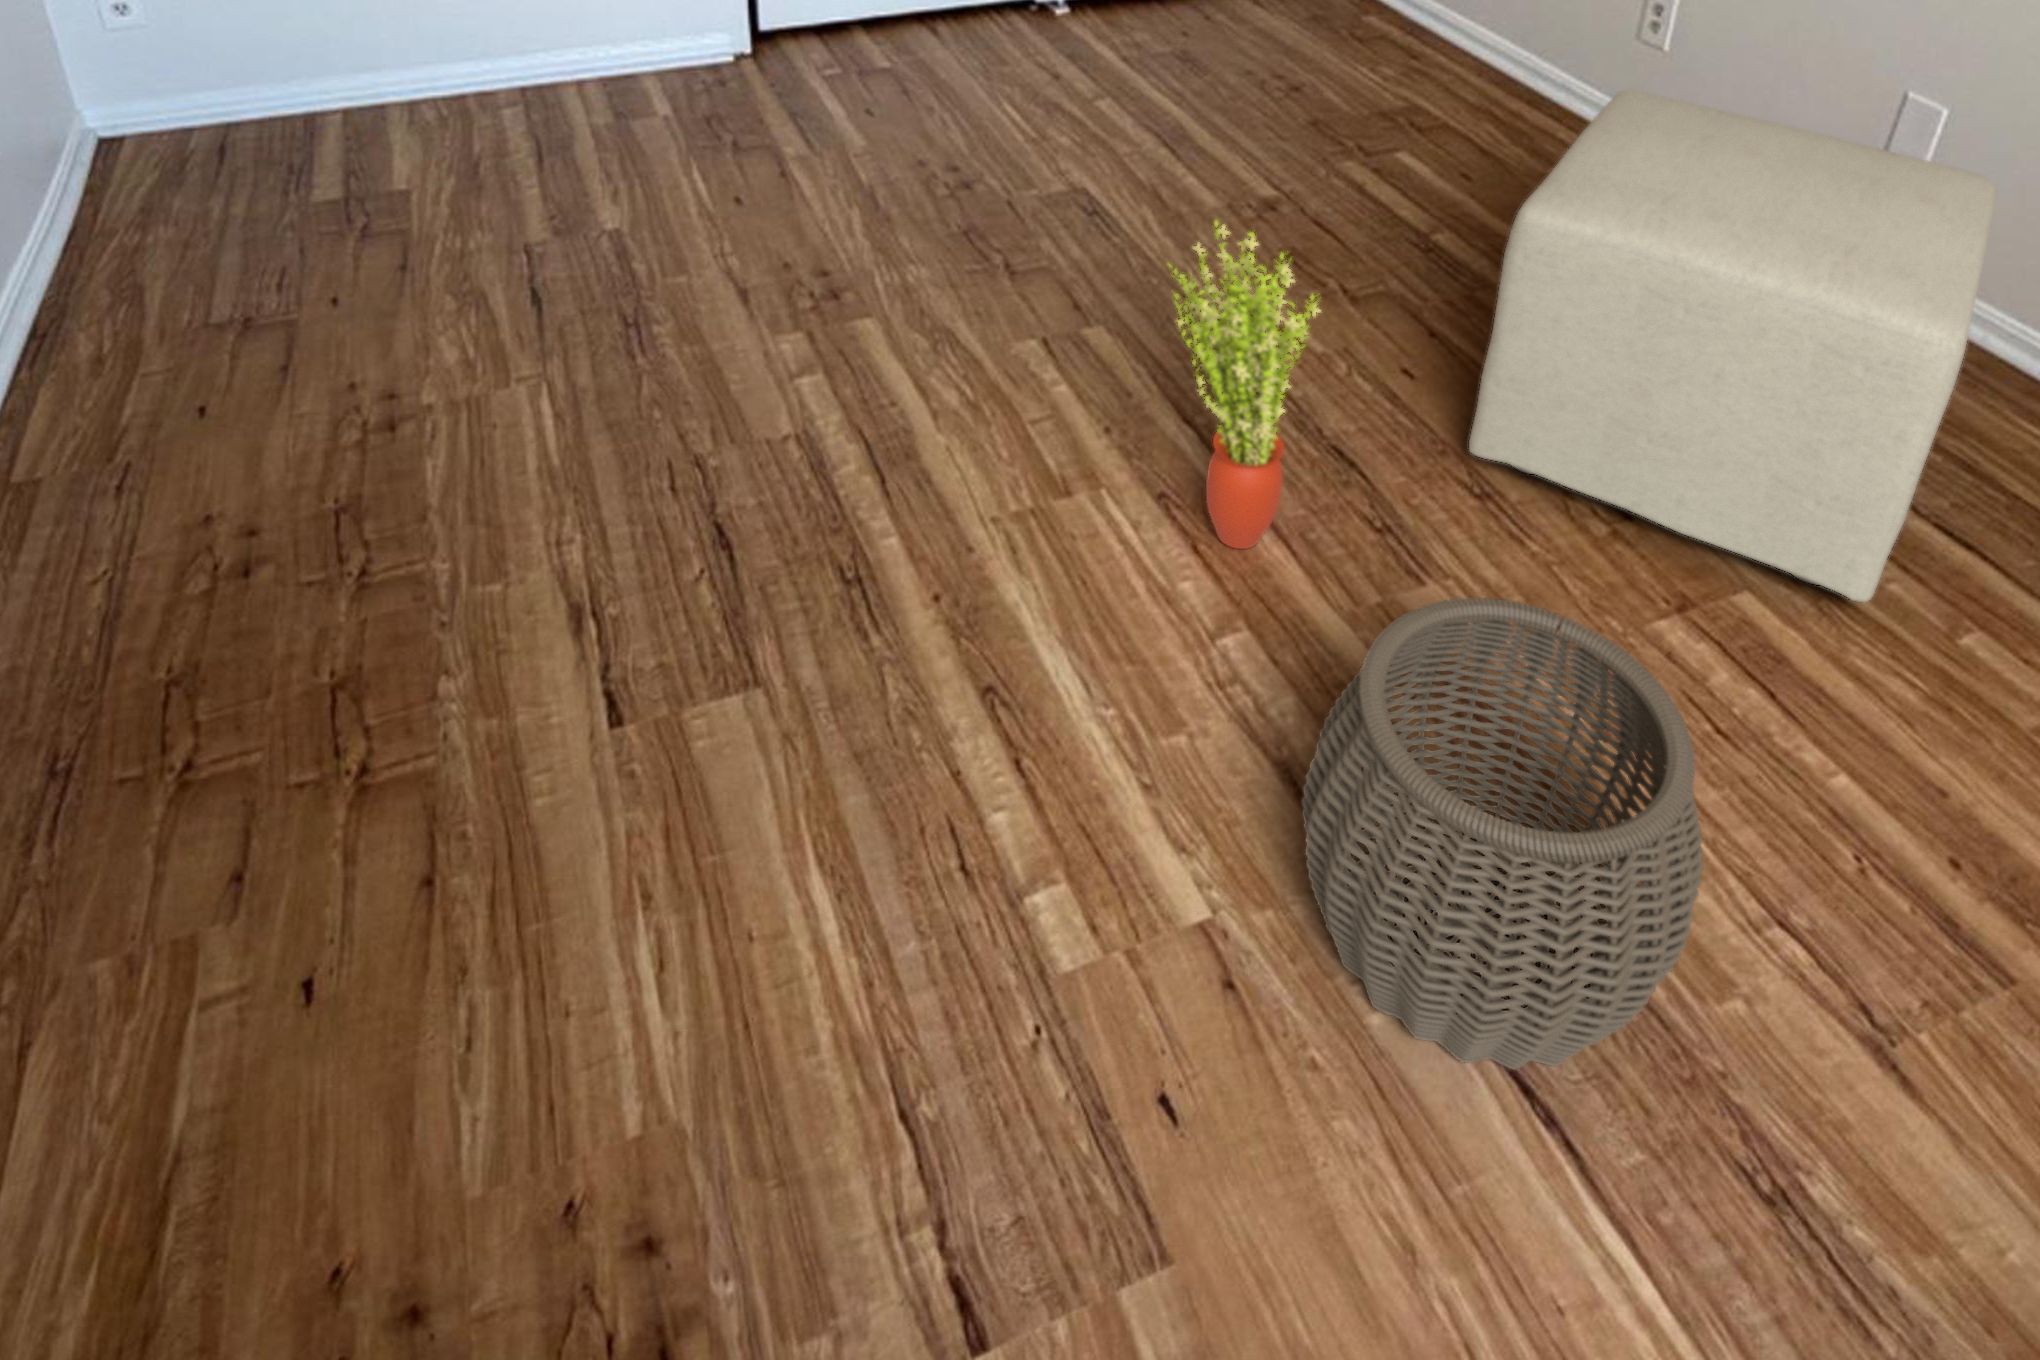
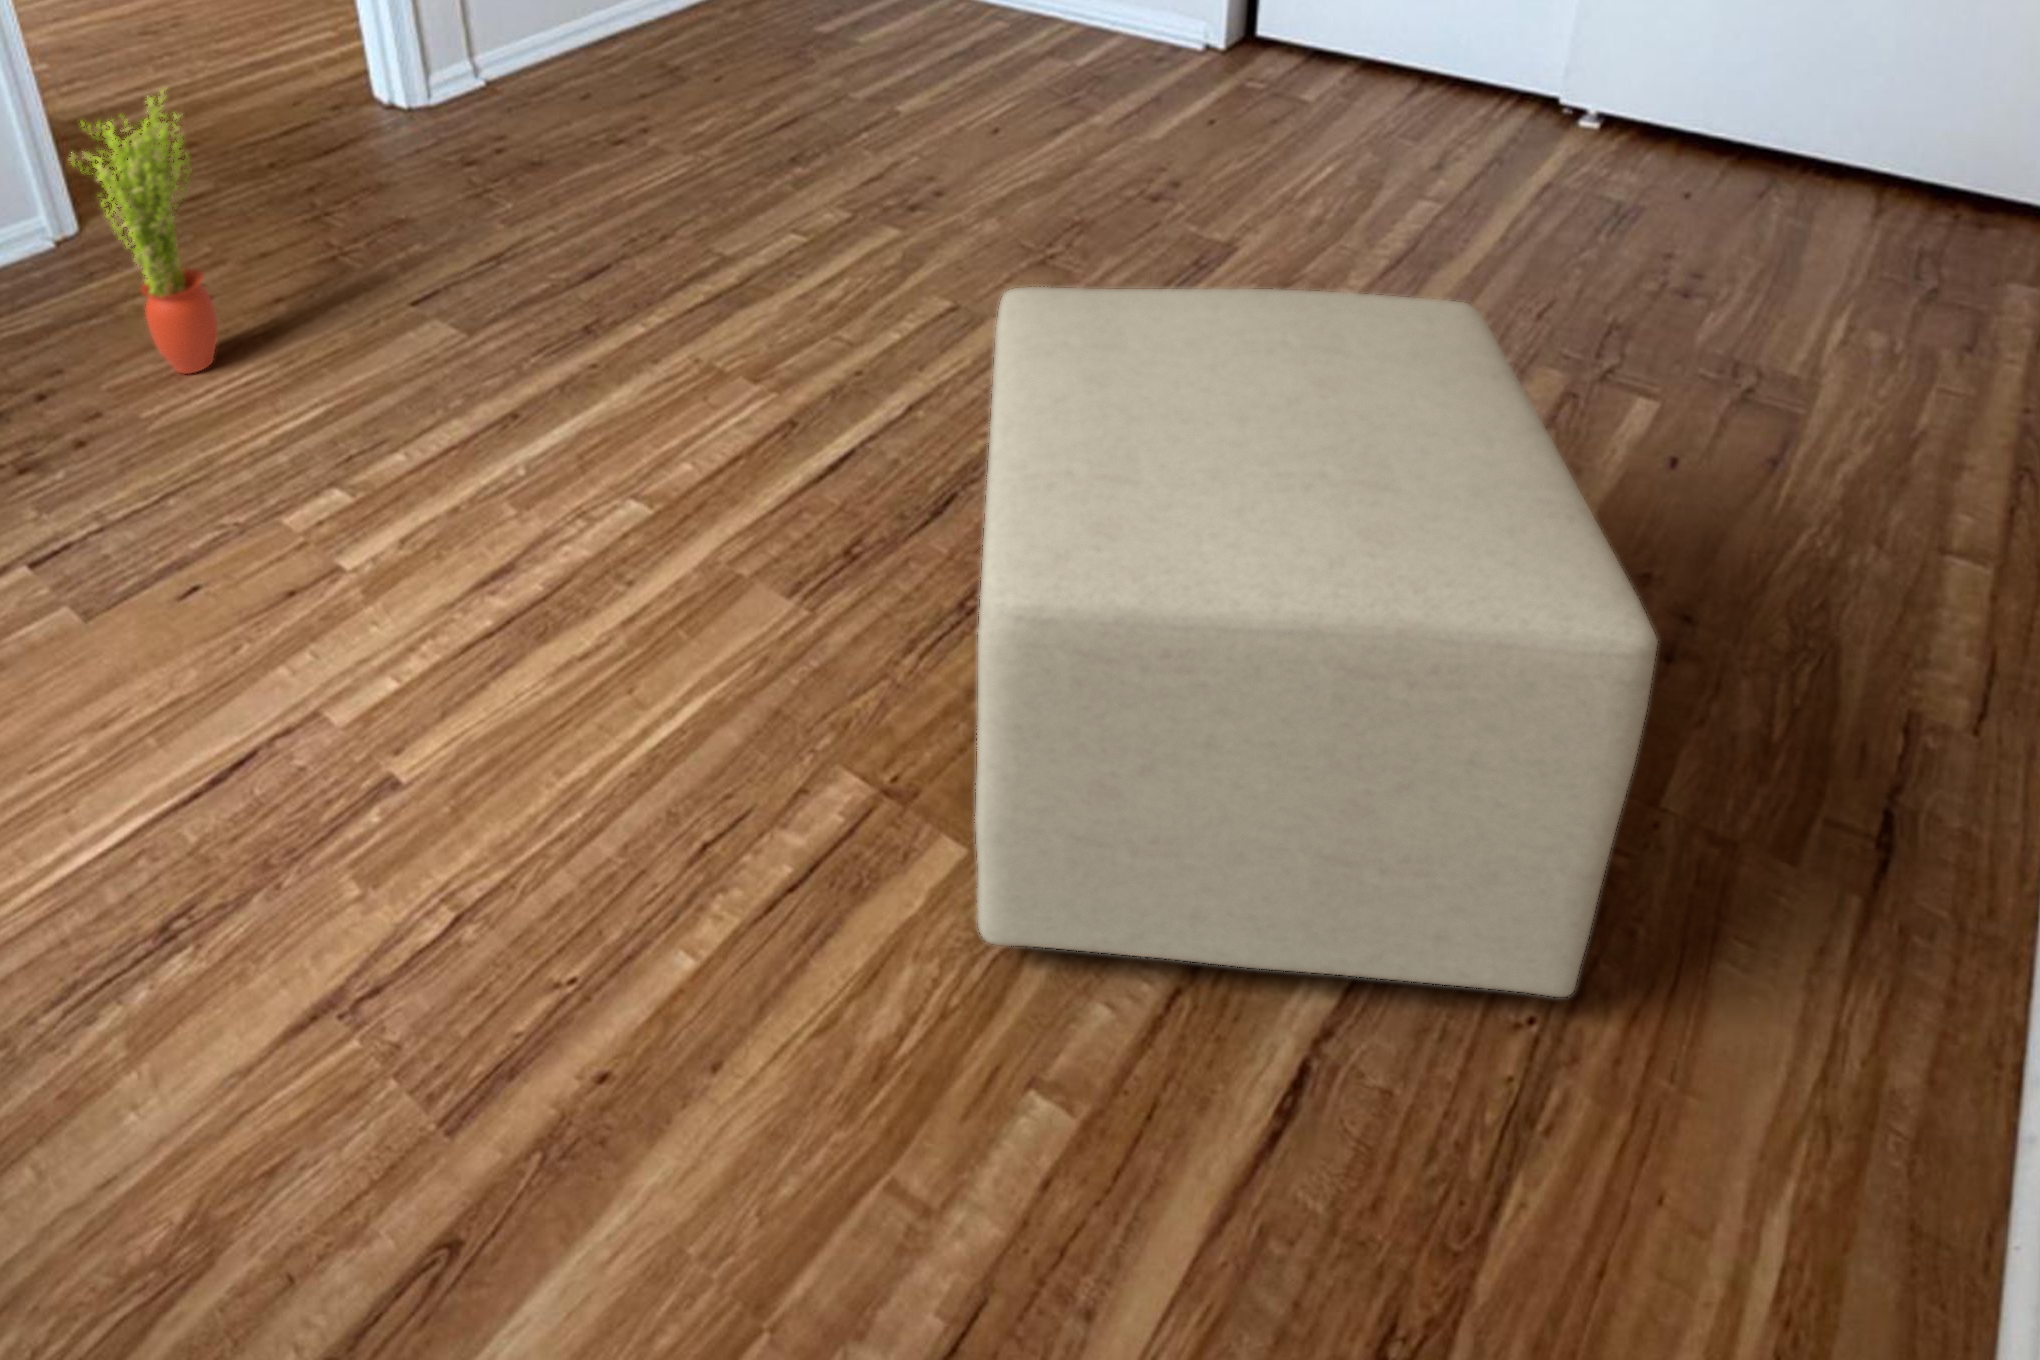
potted plant: present [1173,222,1321,549] -> present [70,91,218,374]
woven basket: present [1302,598,1704,1070] -> none [177,410,524,798]

